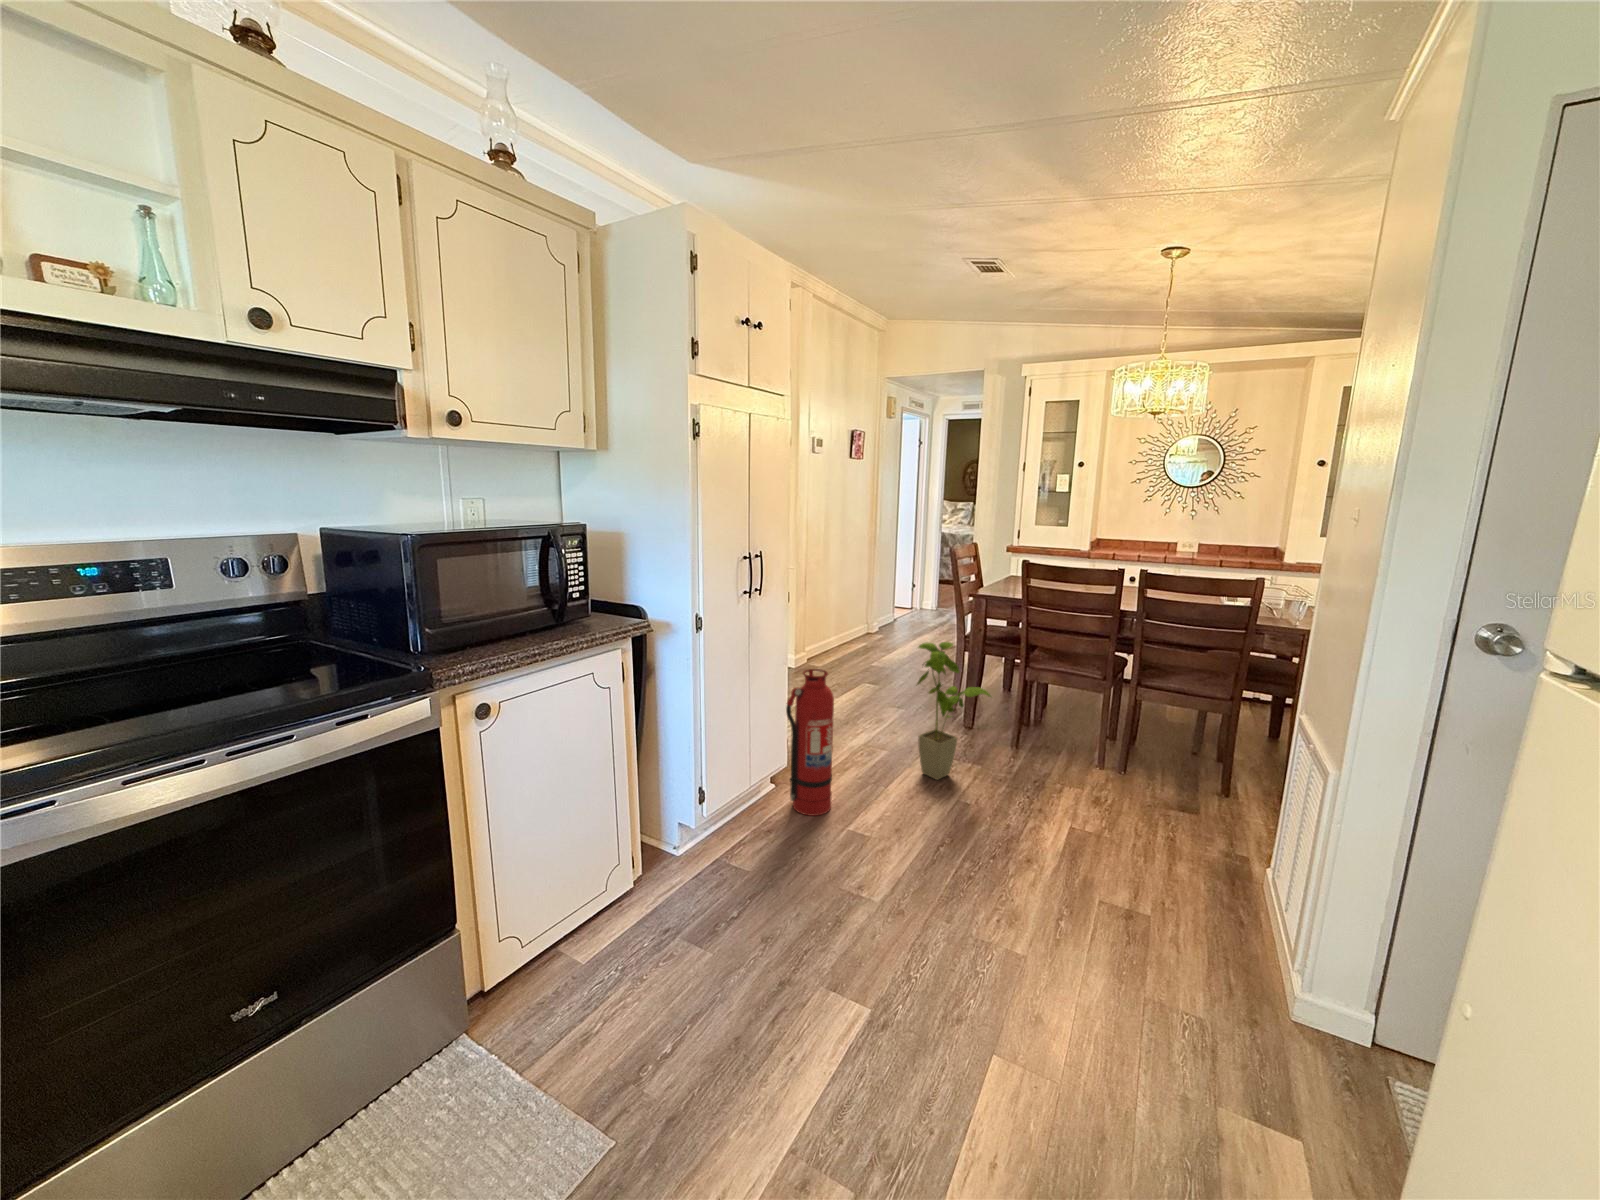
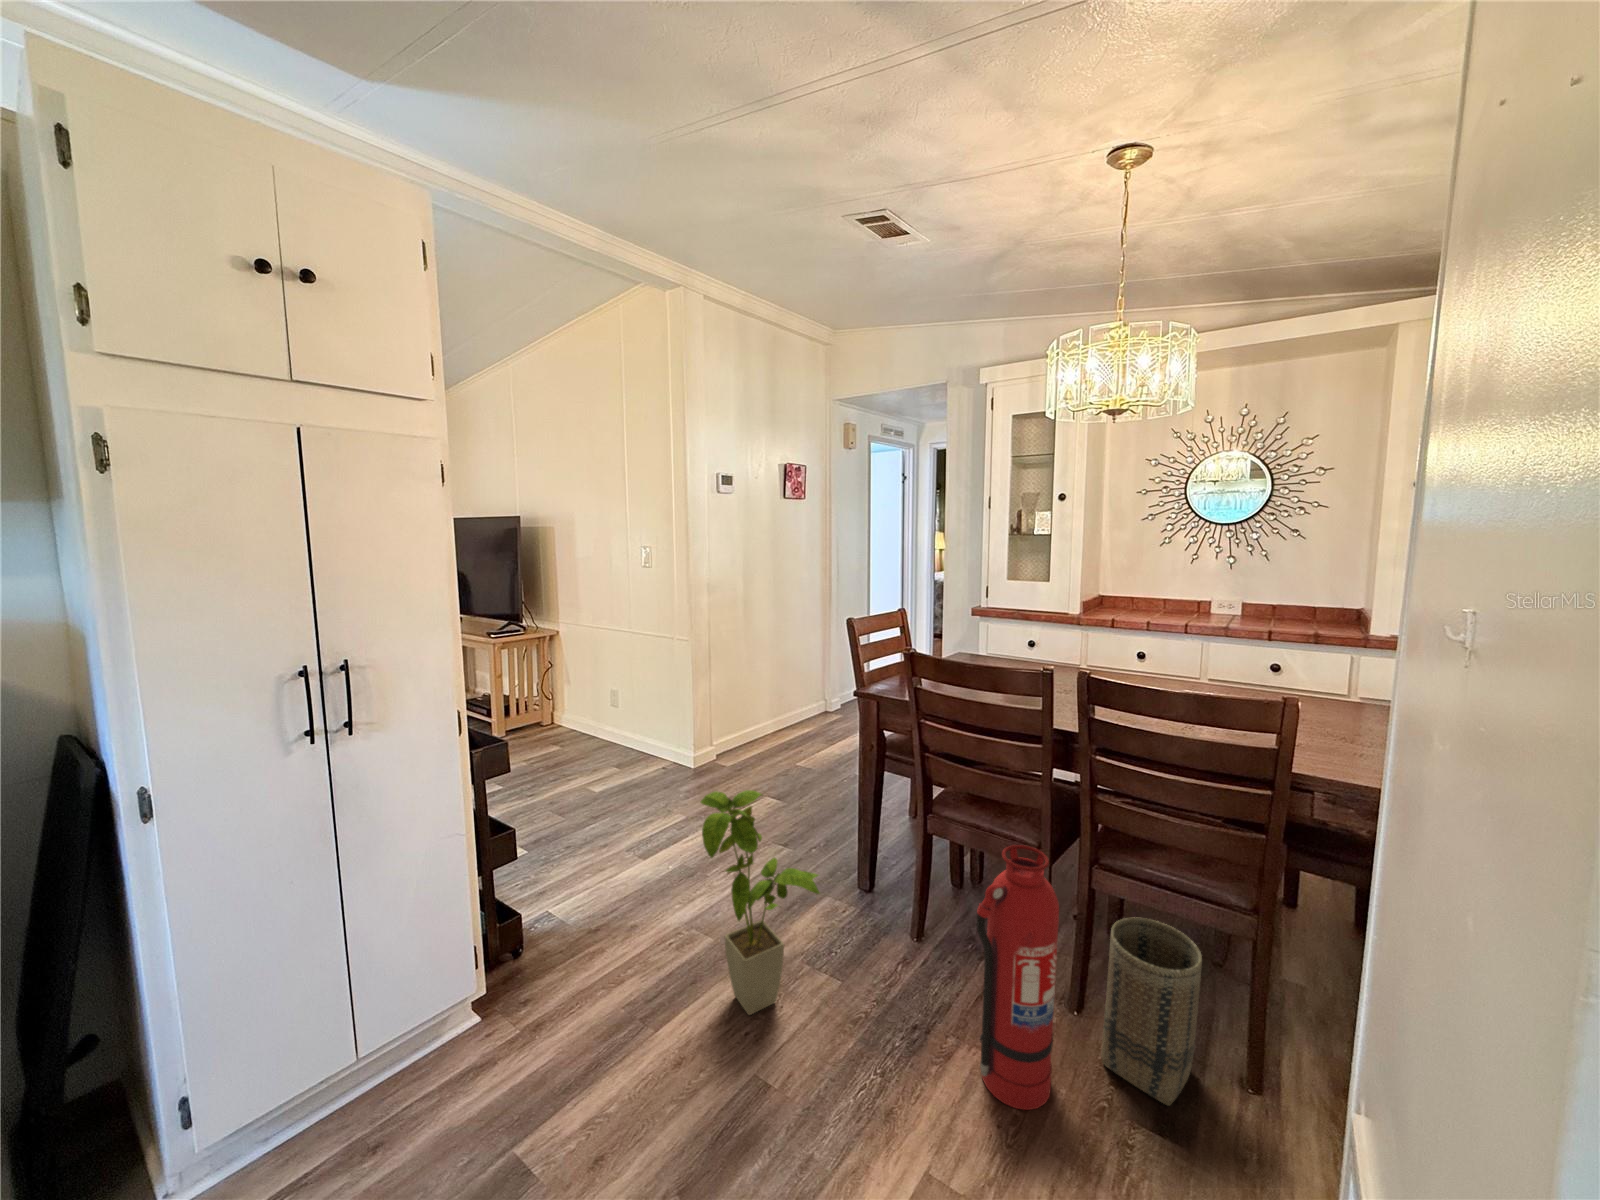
fire extinguisher: present [786,669,834,816] -> present [976,845,1059,1110]
basket: none [1143,709,1202,800] -> present [1102,917,1202,1106]

